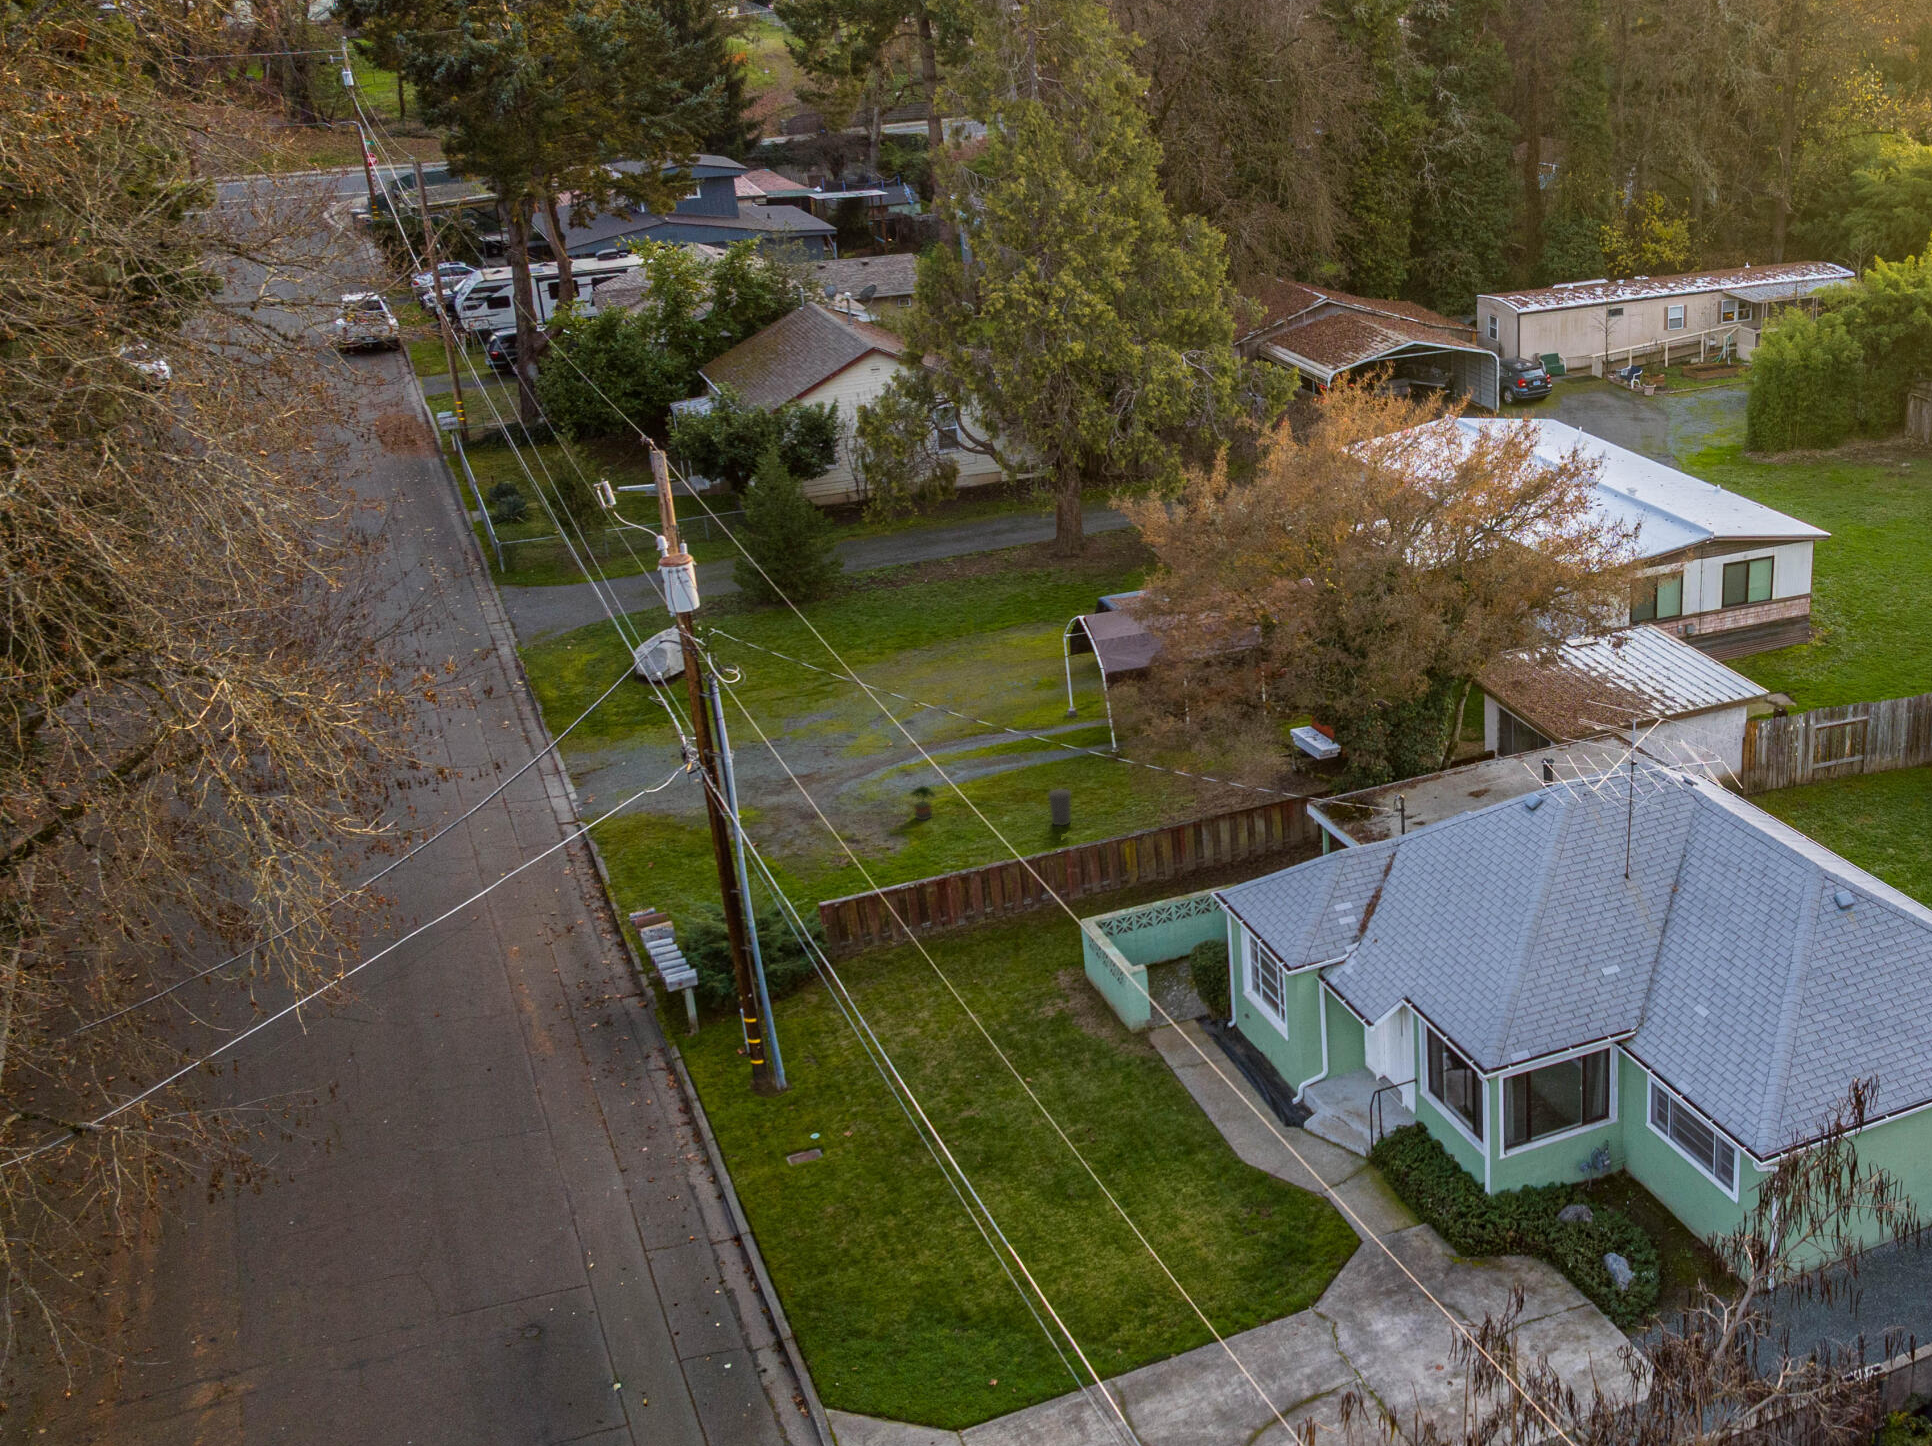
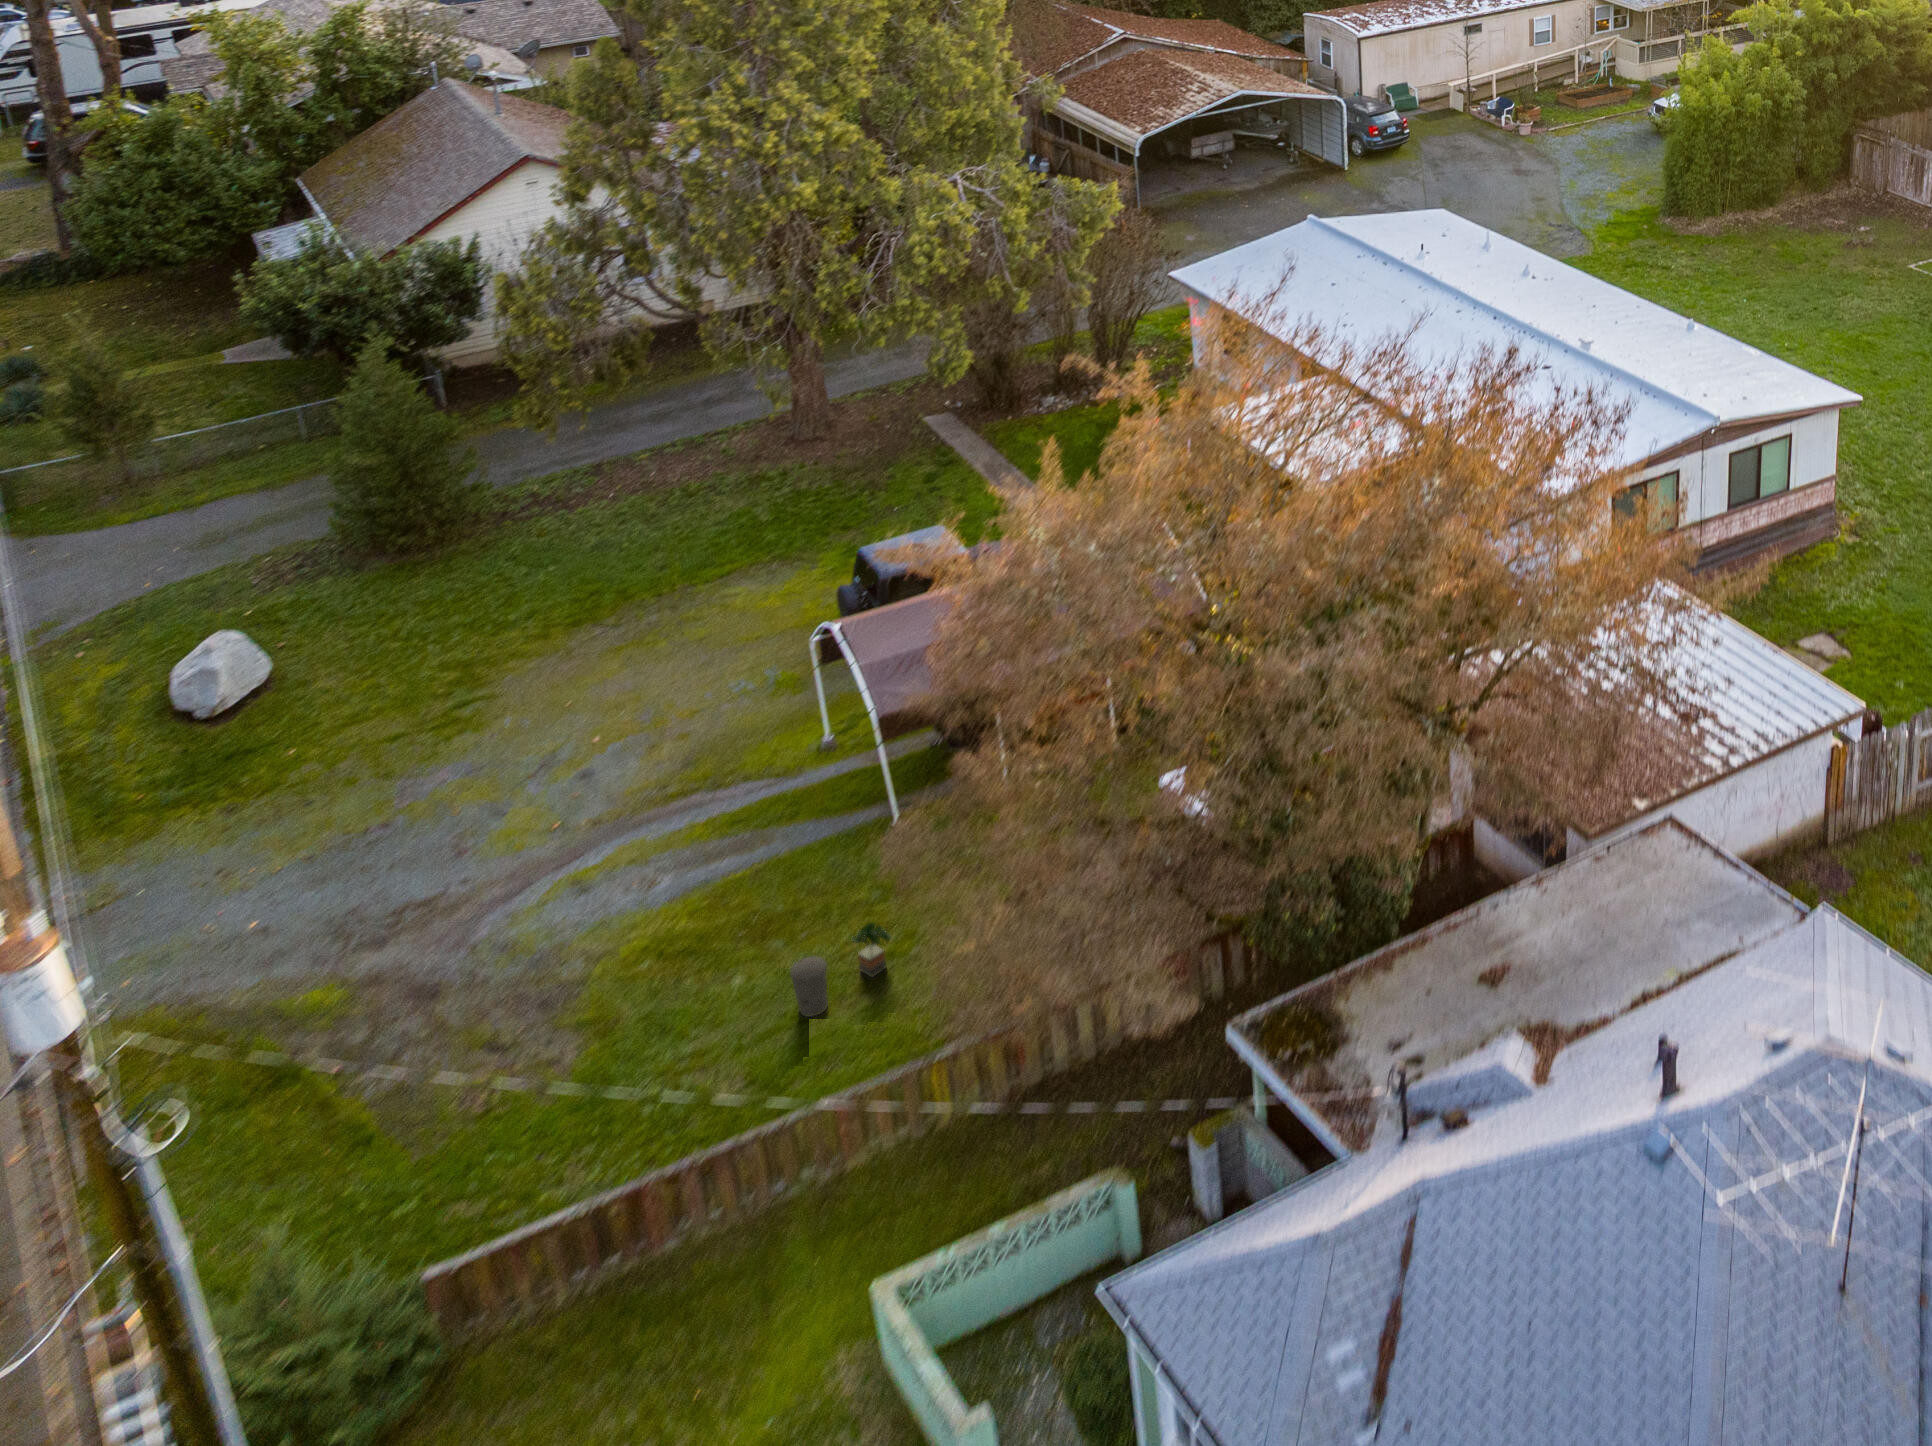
potted tree: present [912,786,935,820] -> present [852,923,891,977]

